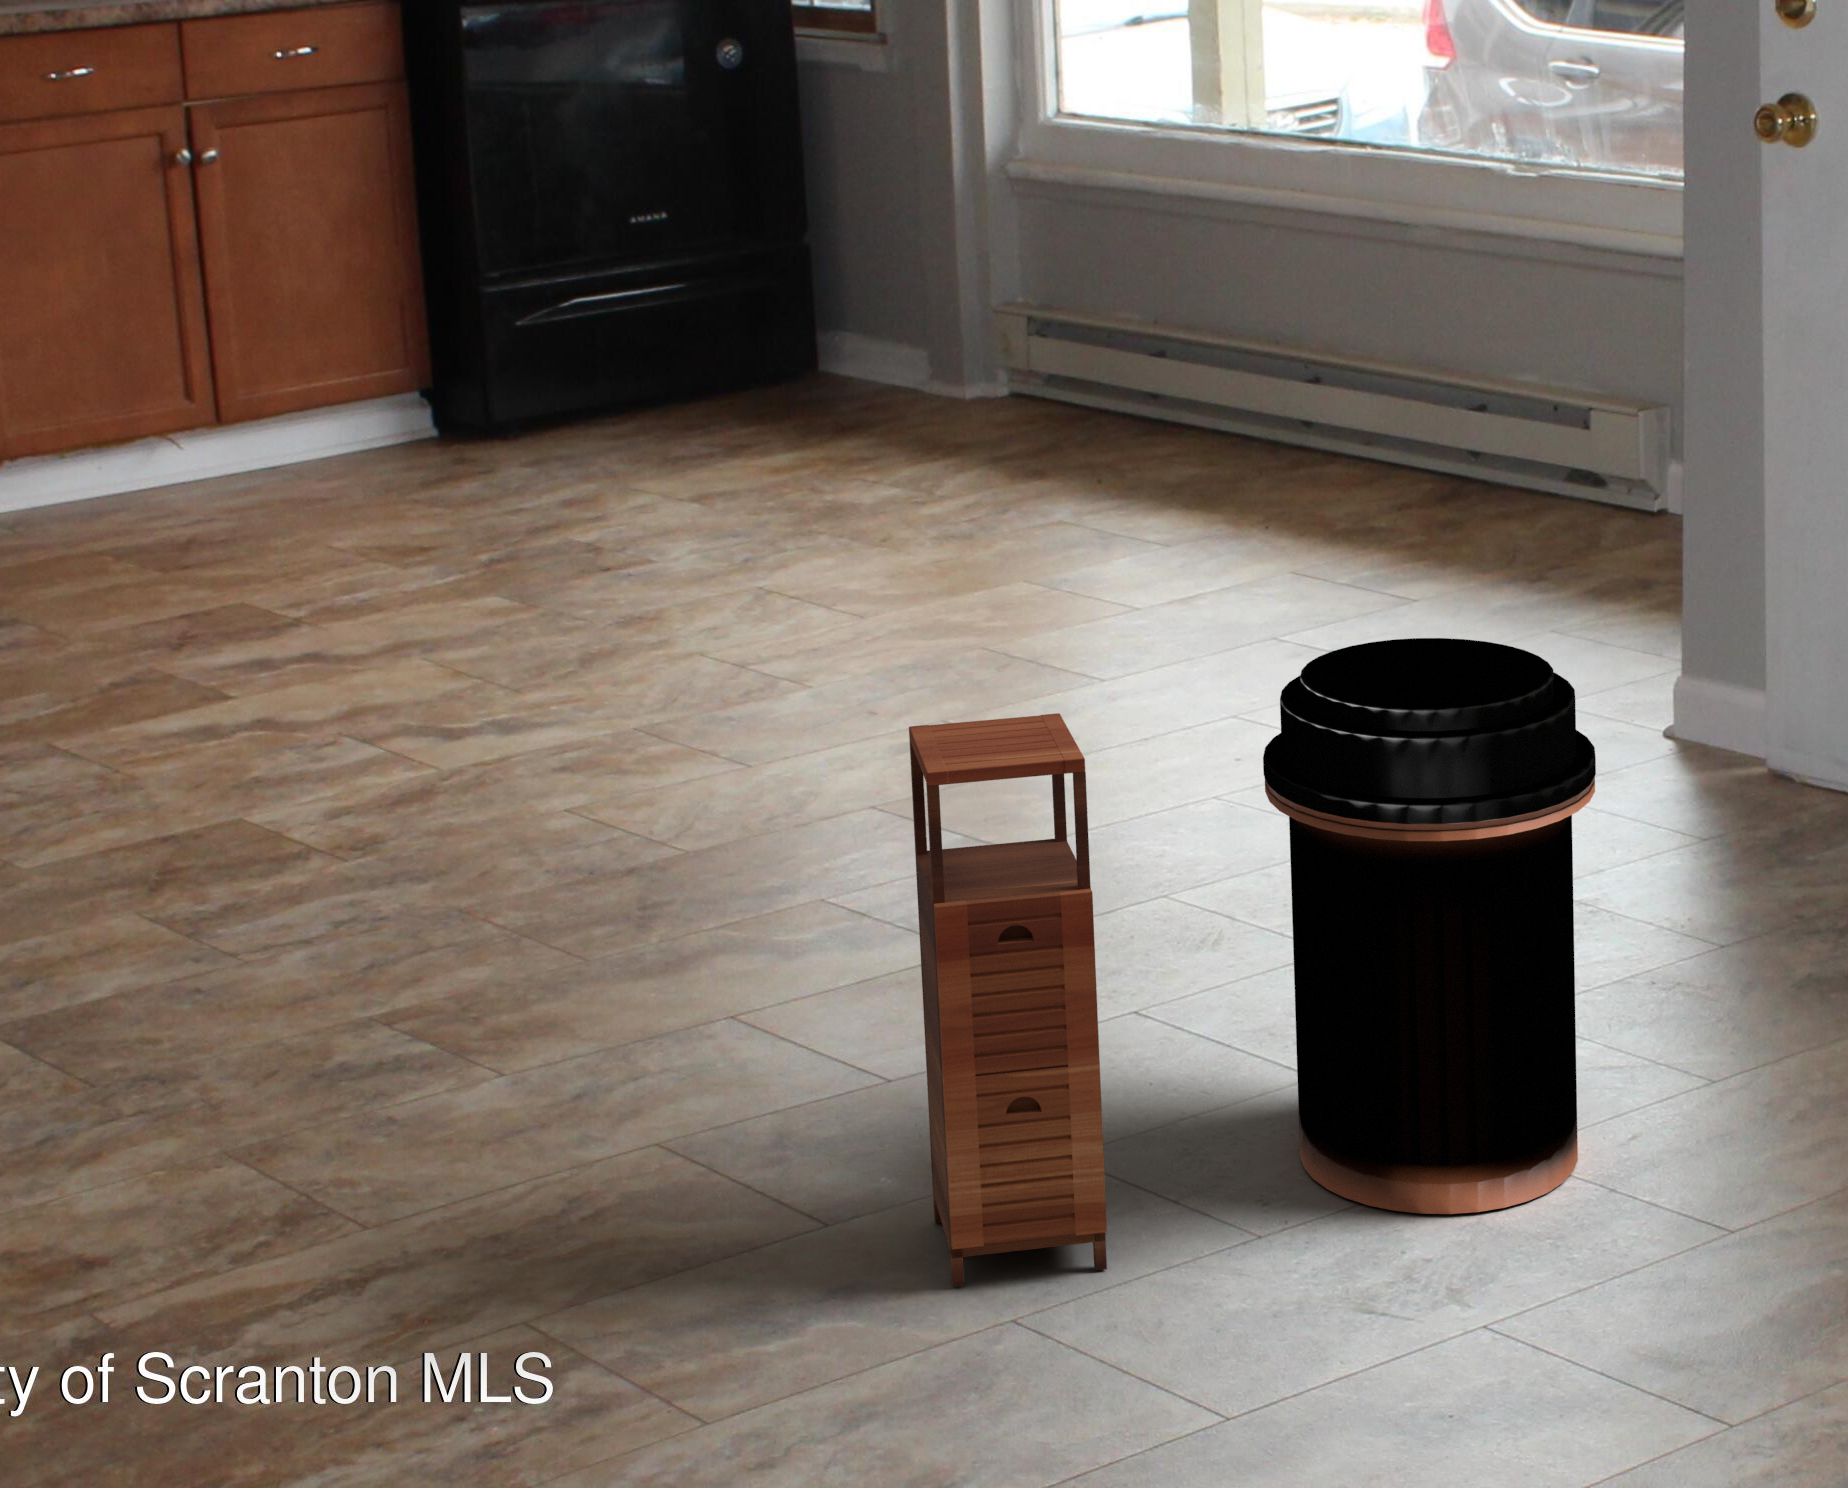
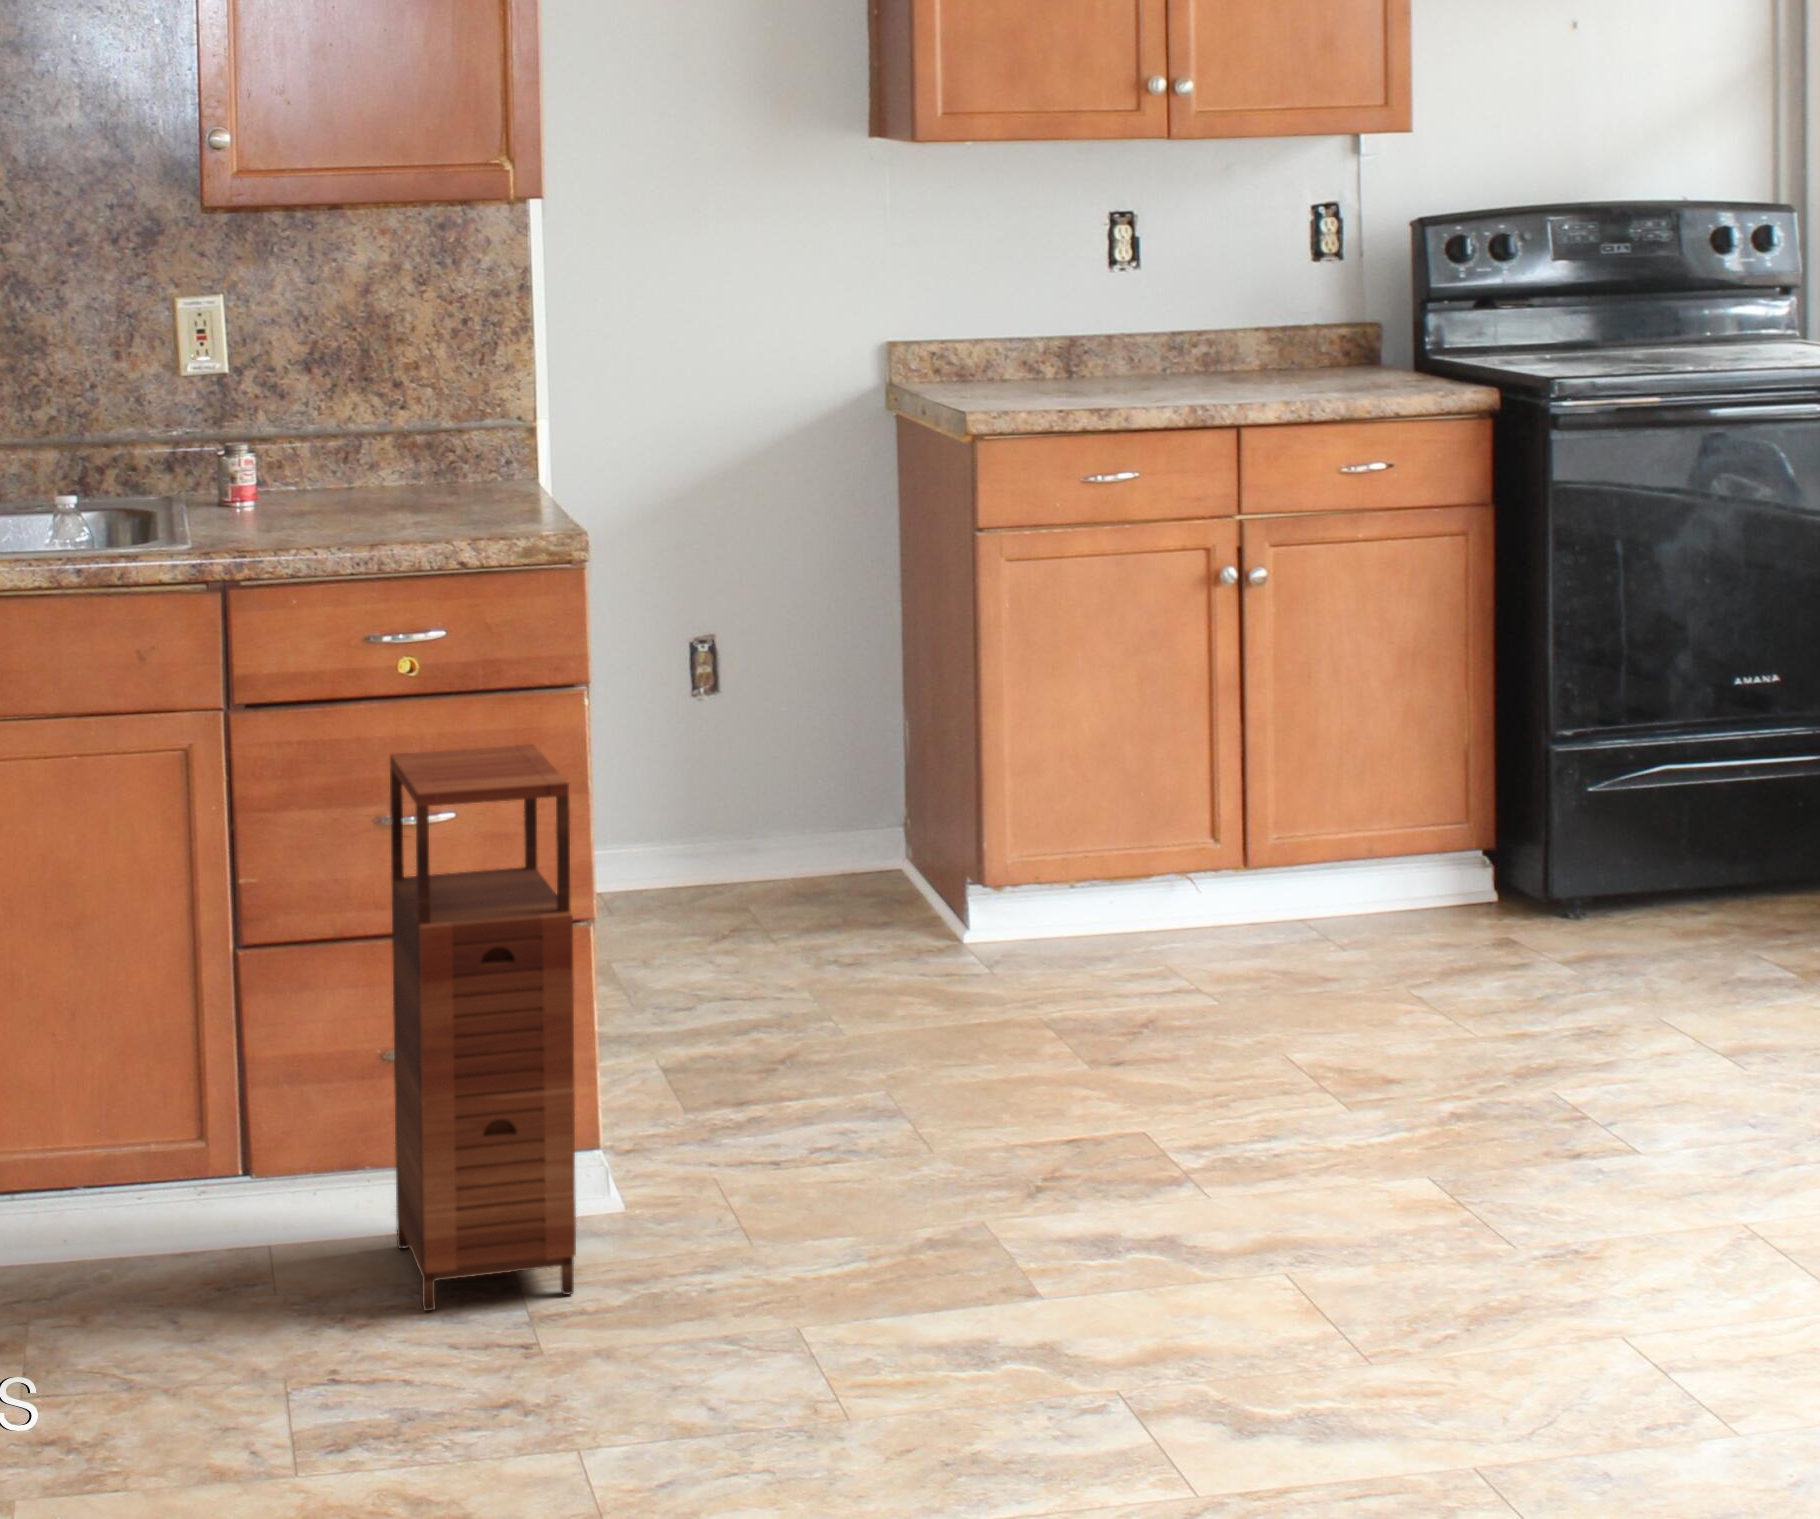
trash can: present [1263,638,1596,1214] -> none [719,685,1036,1240]

